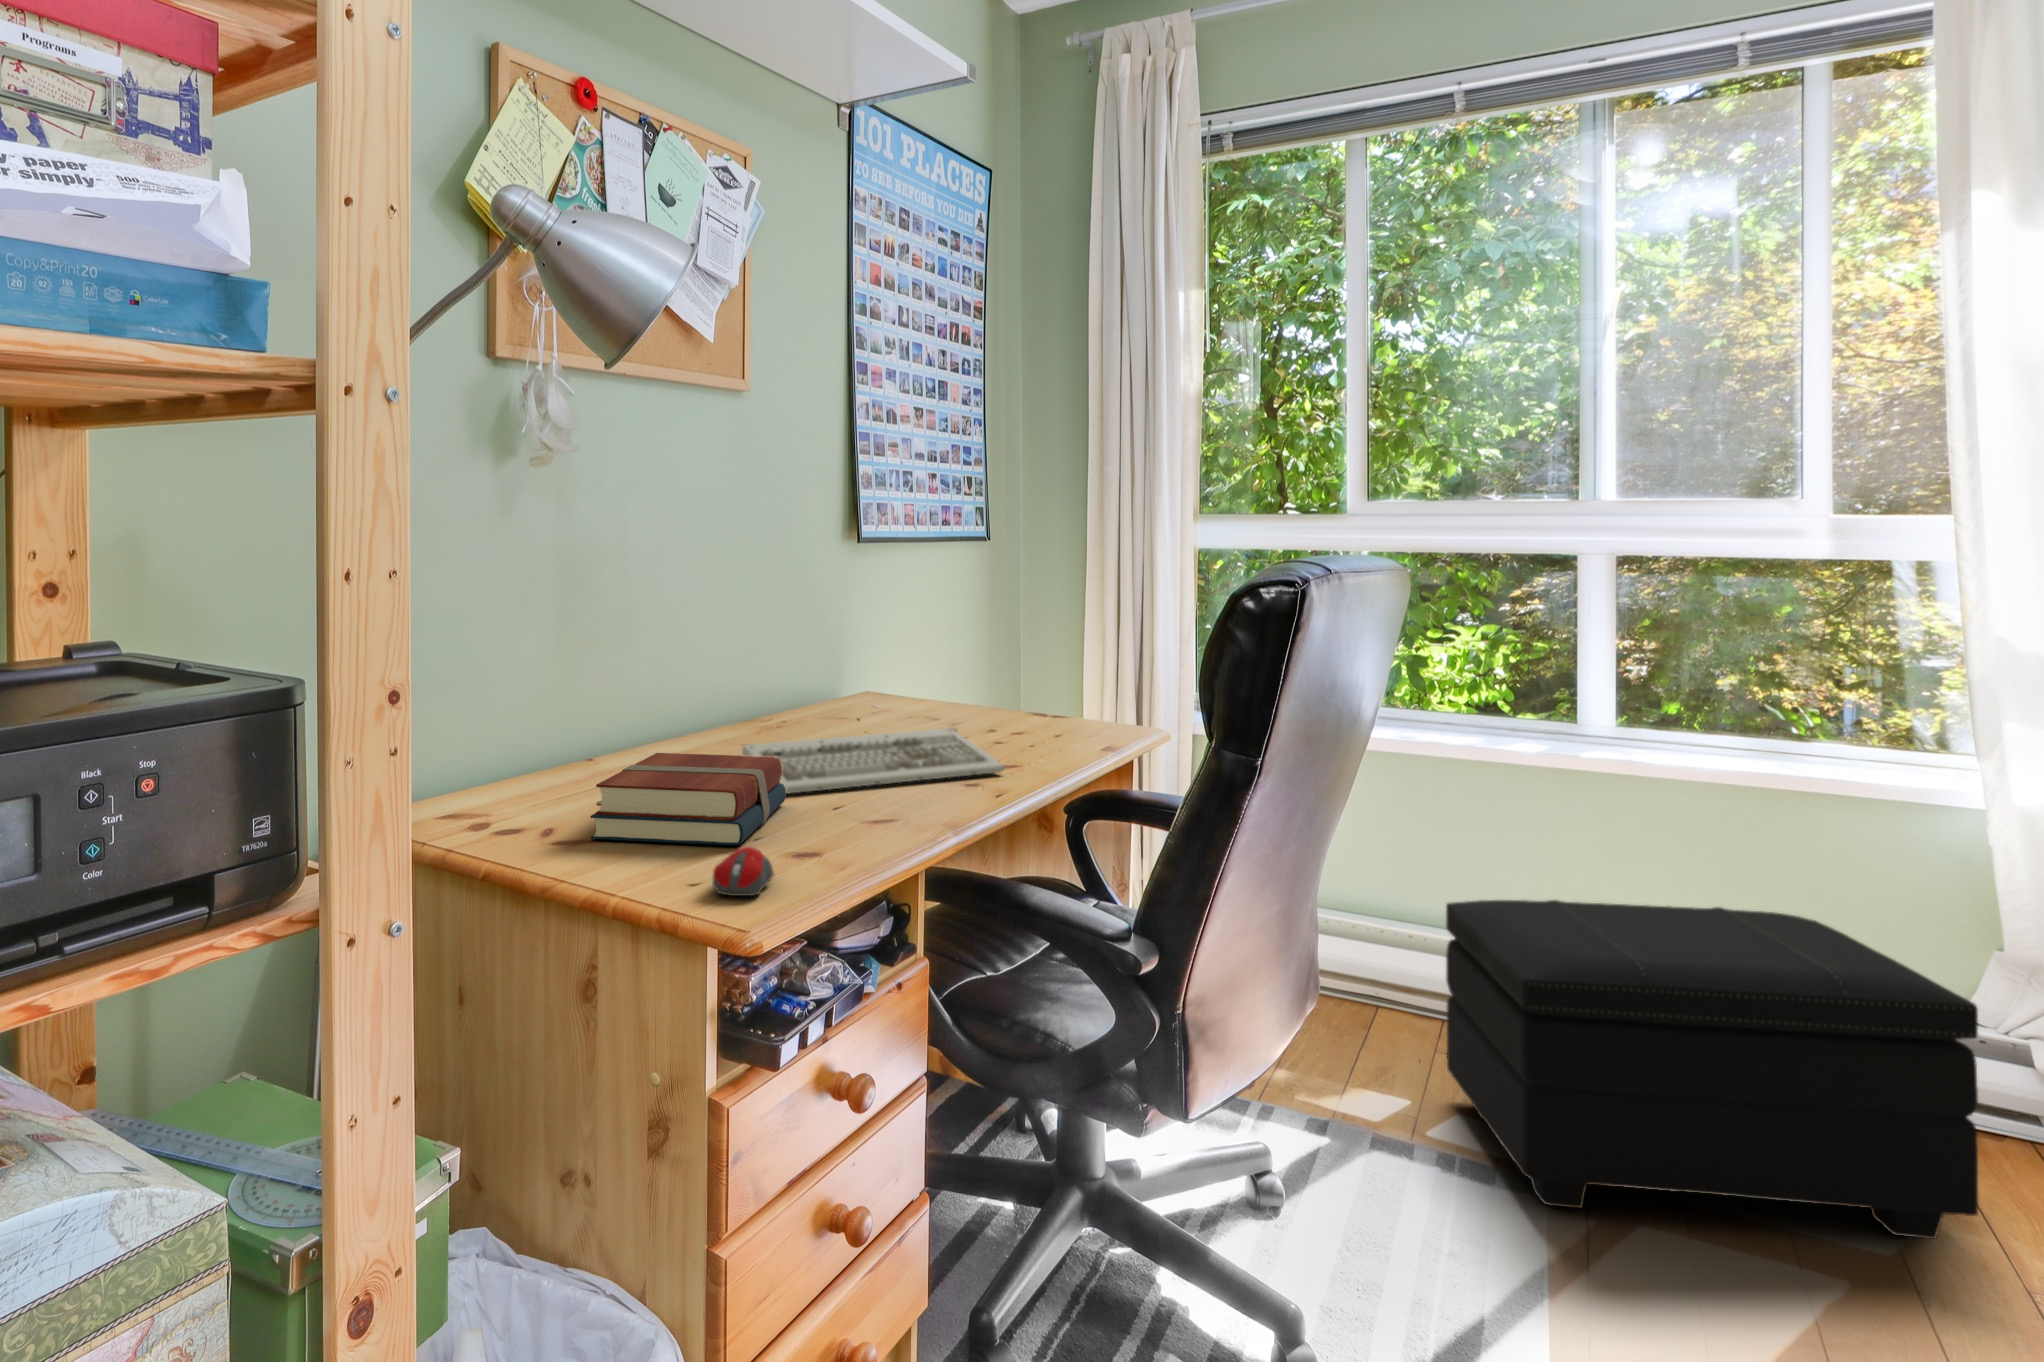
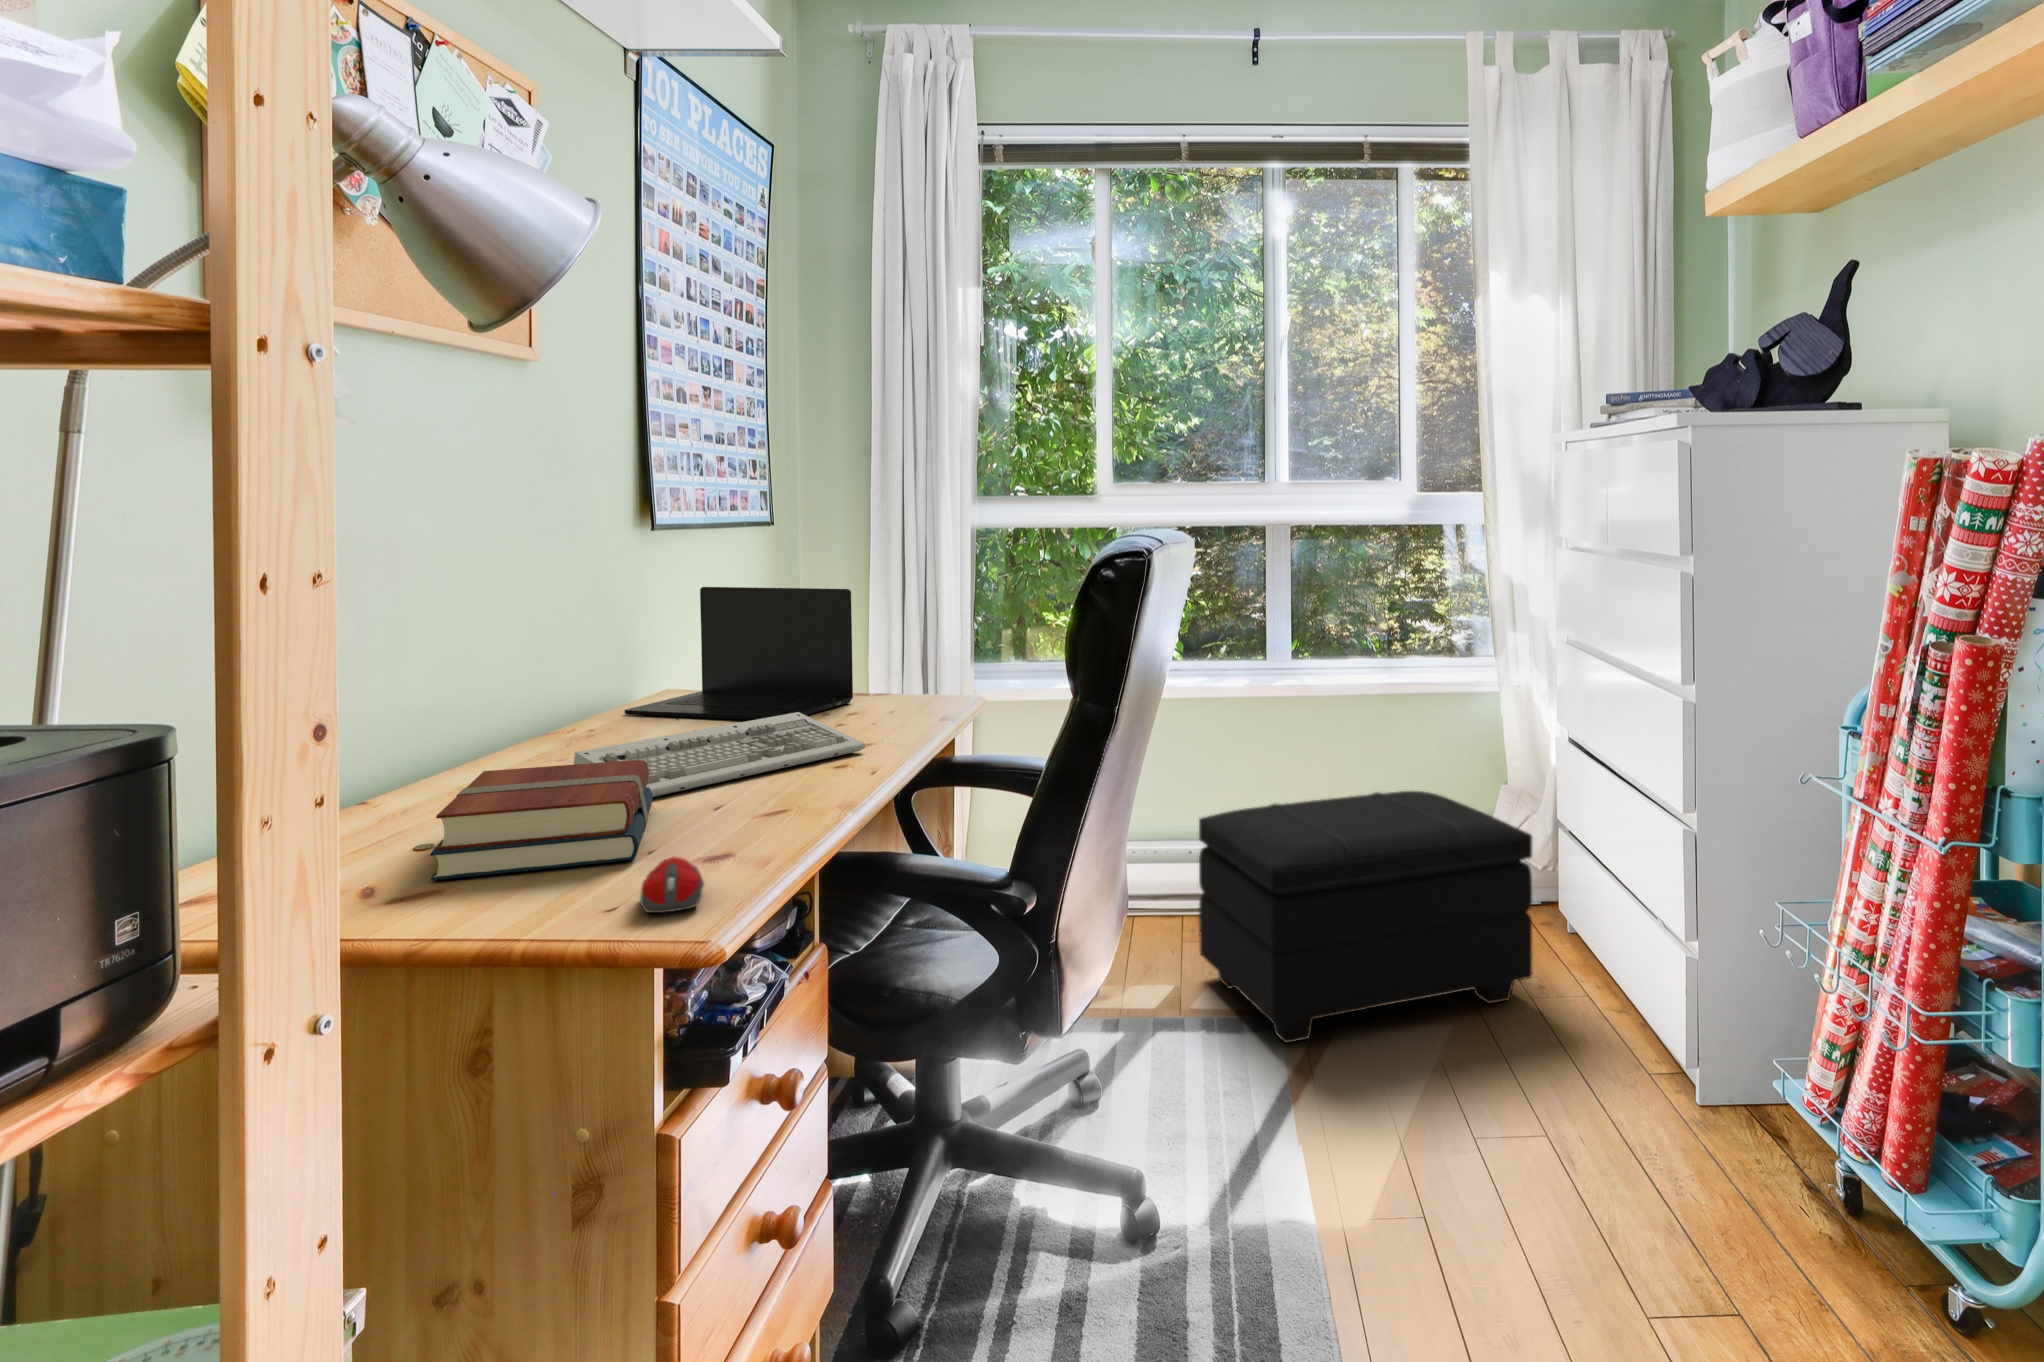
laptop: none [825,602,1029,737] -> present [625,587,853,720]

